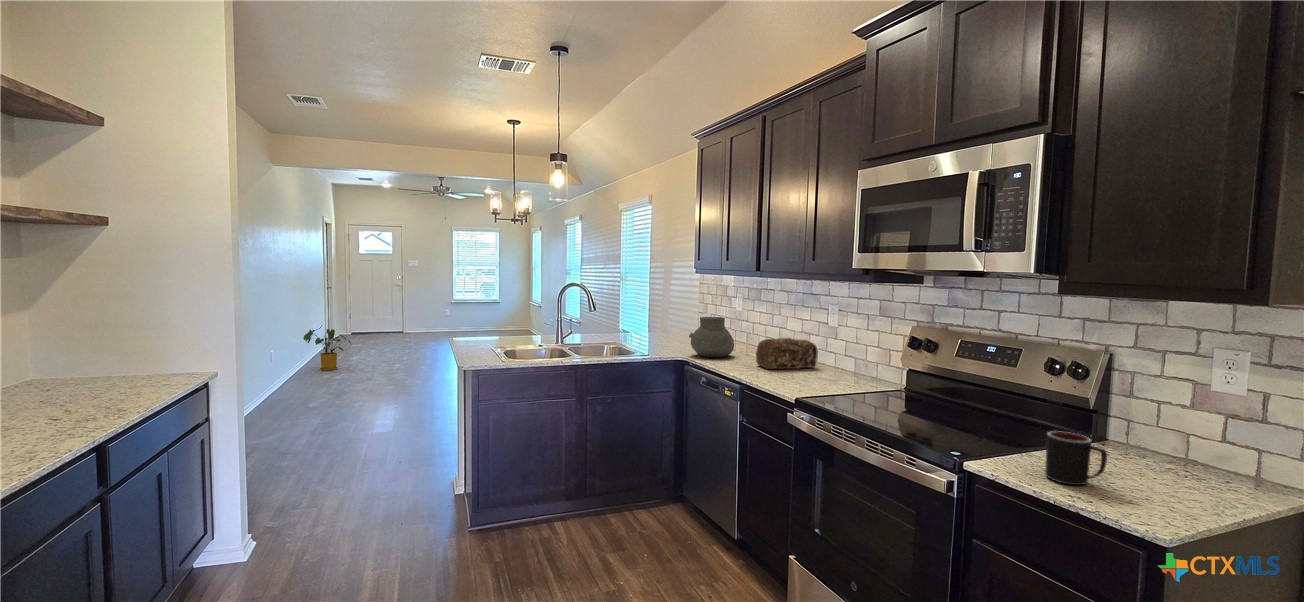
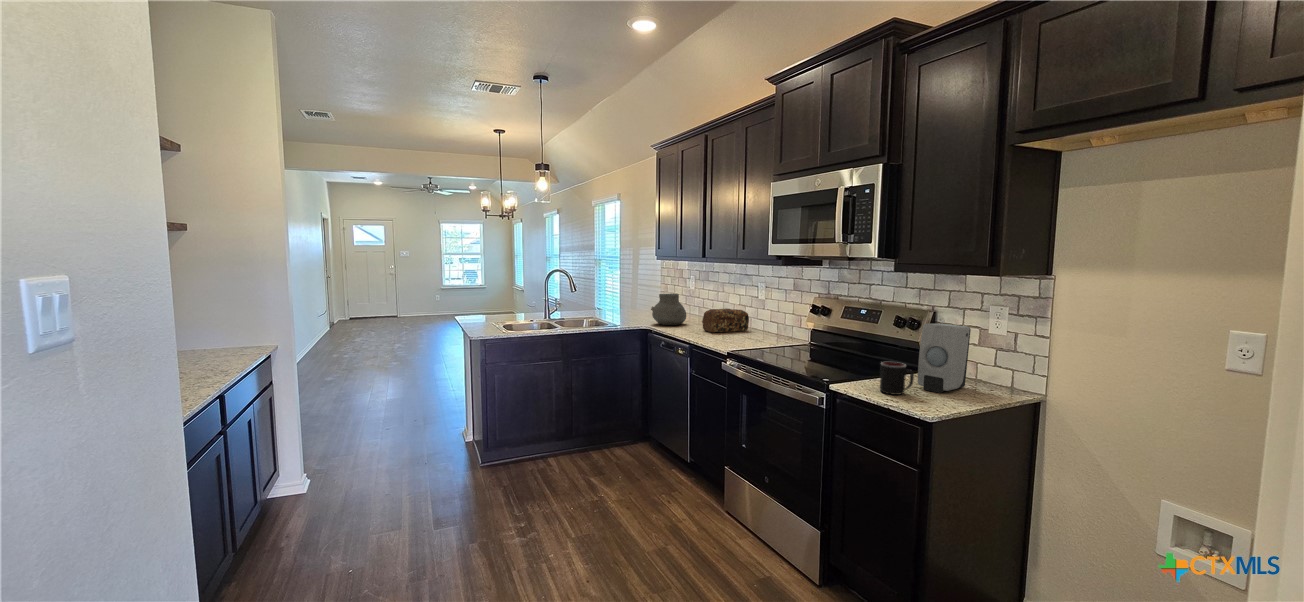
house plant: present [304,329,351,371] -> none [315,313,359,349]
soap dispenser: none [1103,374,1188,484] -> present [918,324,971,393]

